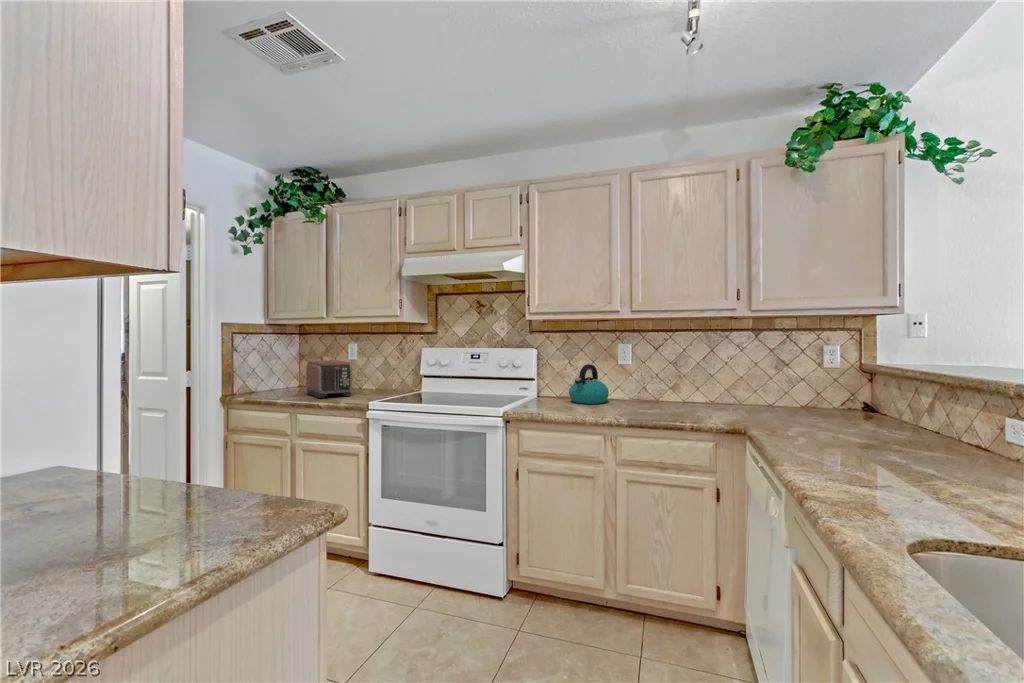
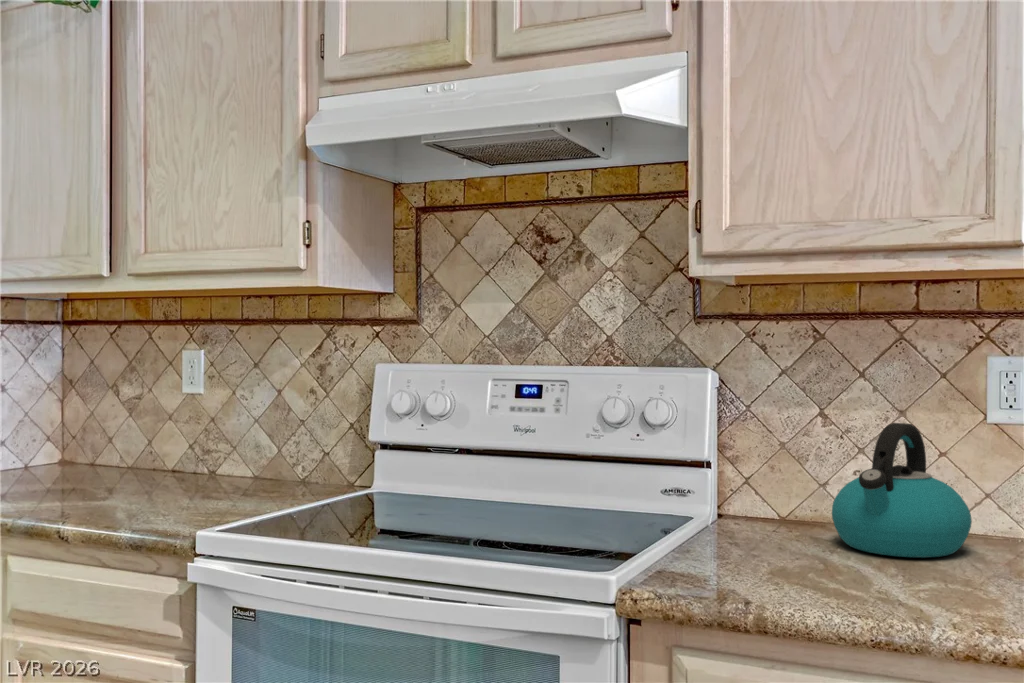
toaster: present [306,360,352,398] -> none [54,396,172,508]

